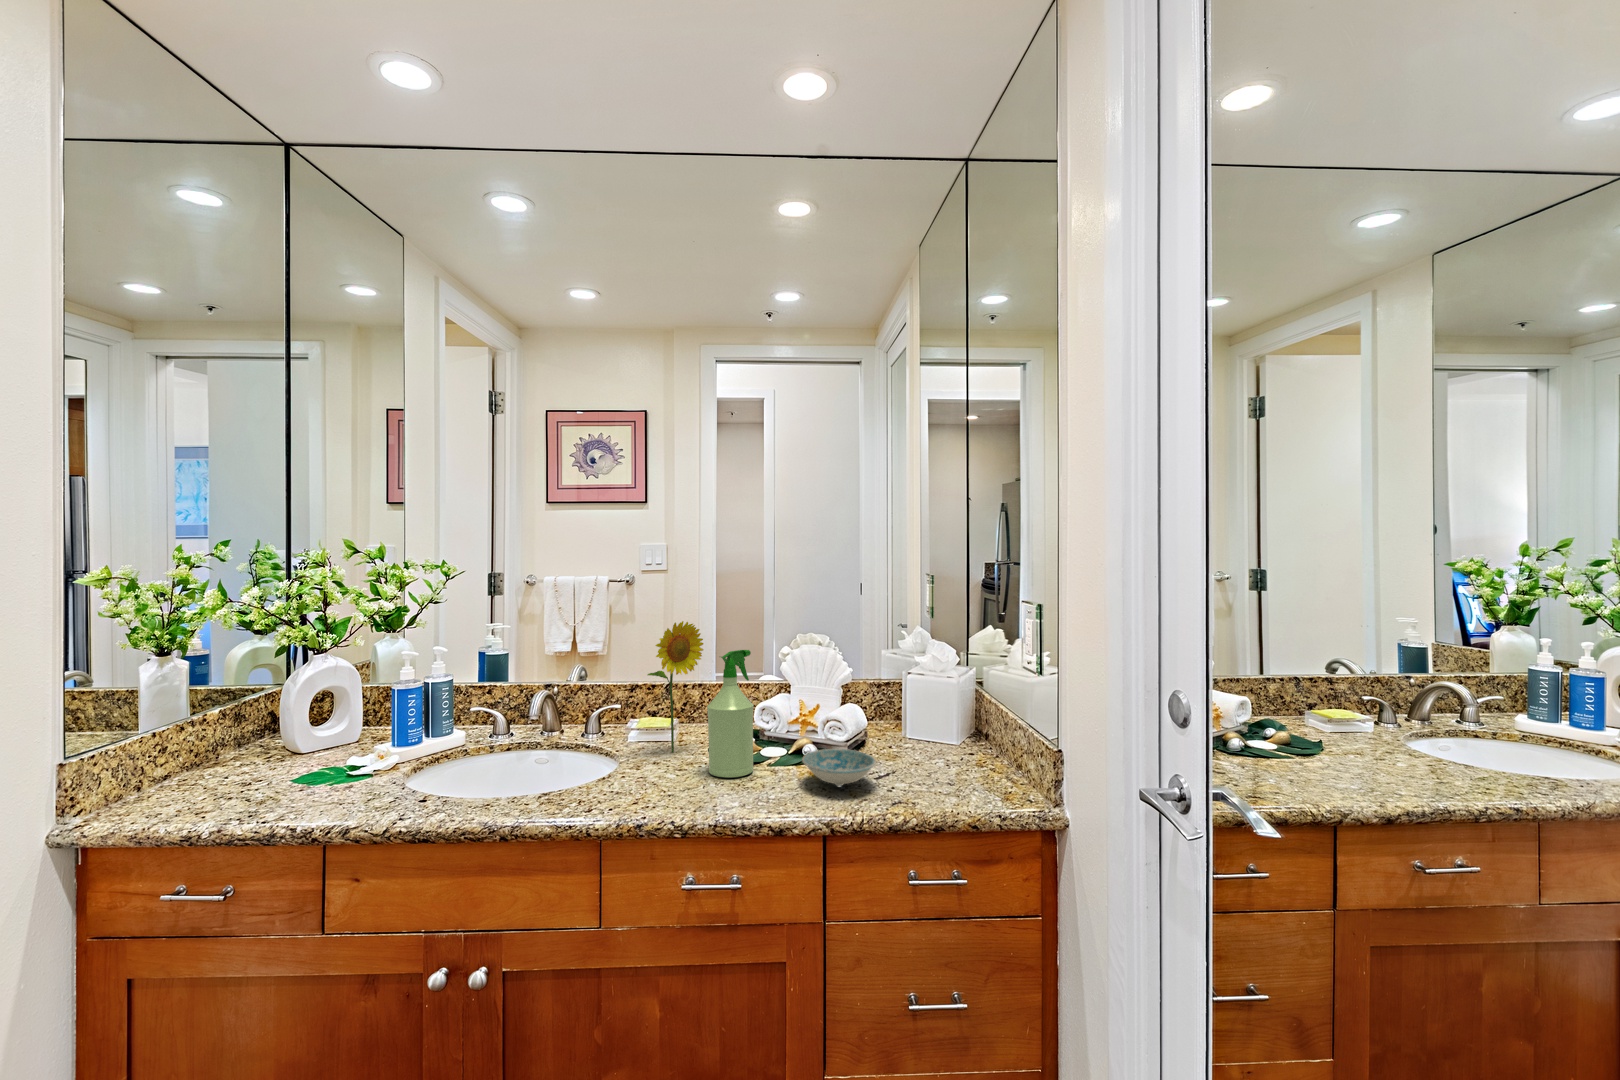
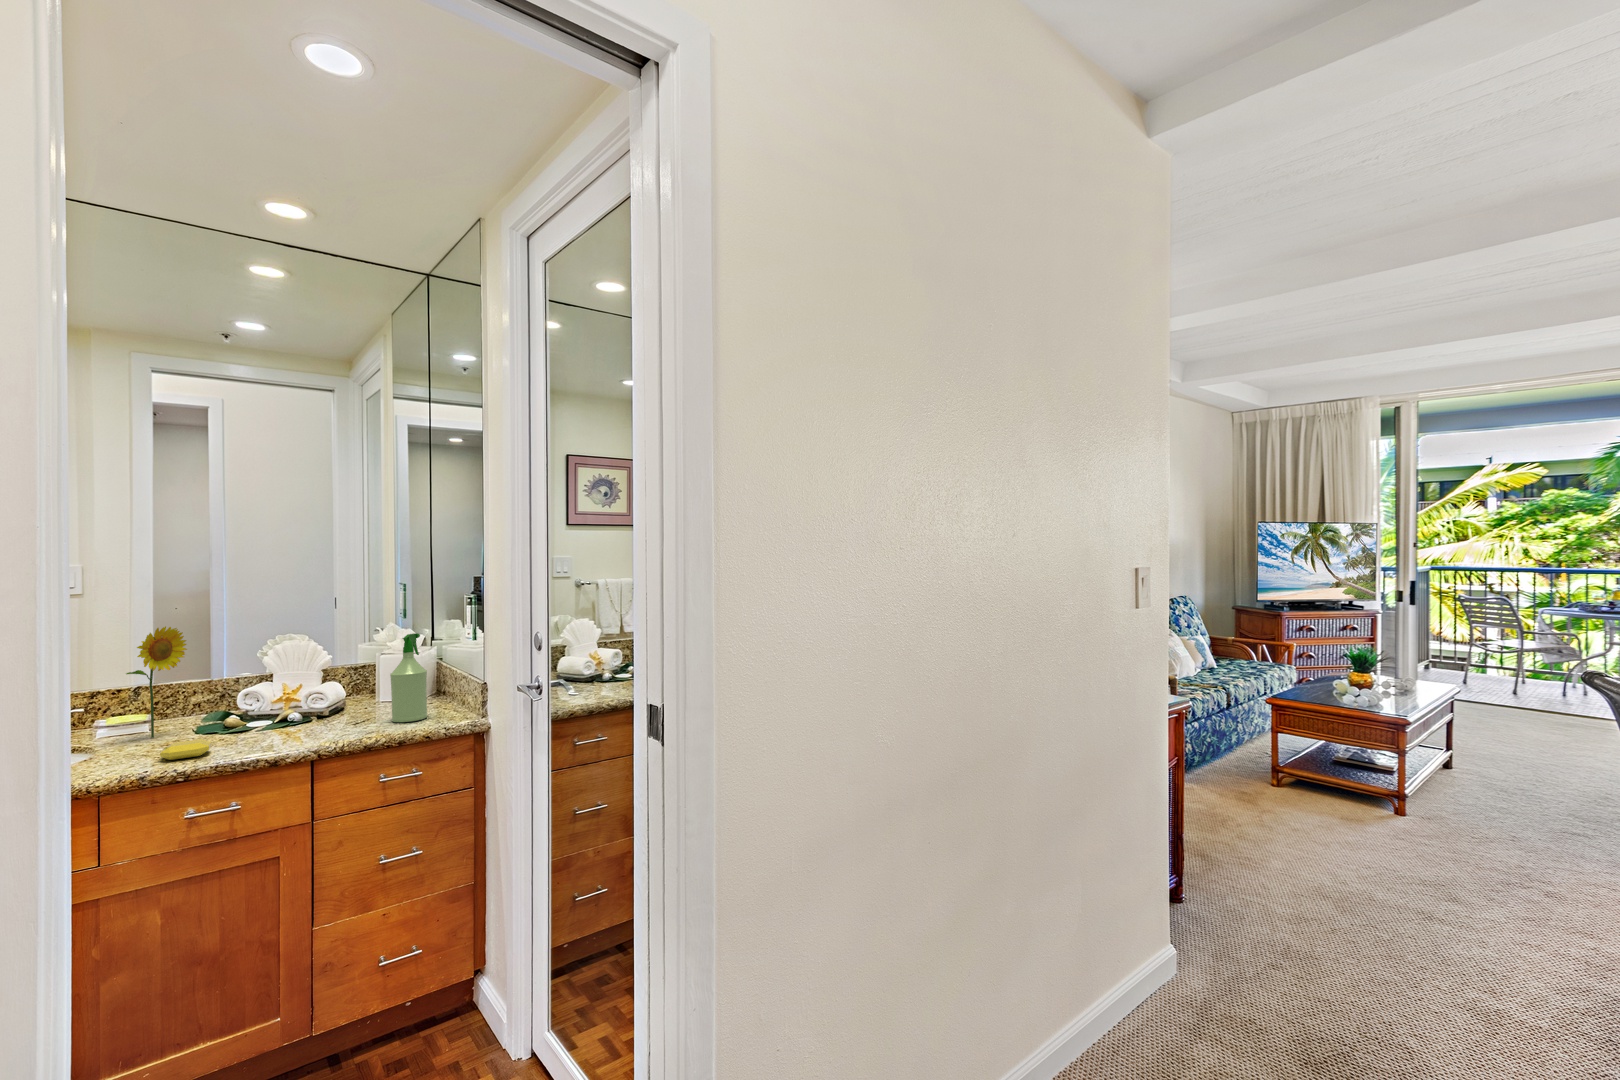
spray bottle: present [707,650,754,778] -> present [390,633,427,722]
ceramic bowl: present [802,749,876,786] -> none [290,708,354,732]
soap bar: none [664,776,716,801] -> present [160,739,211,760]

